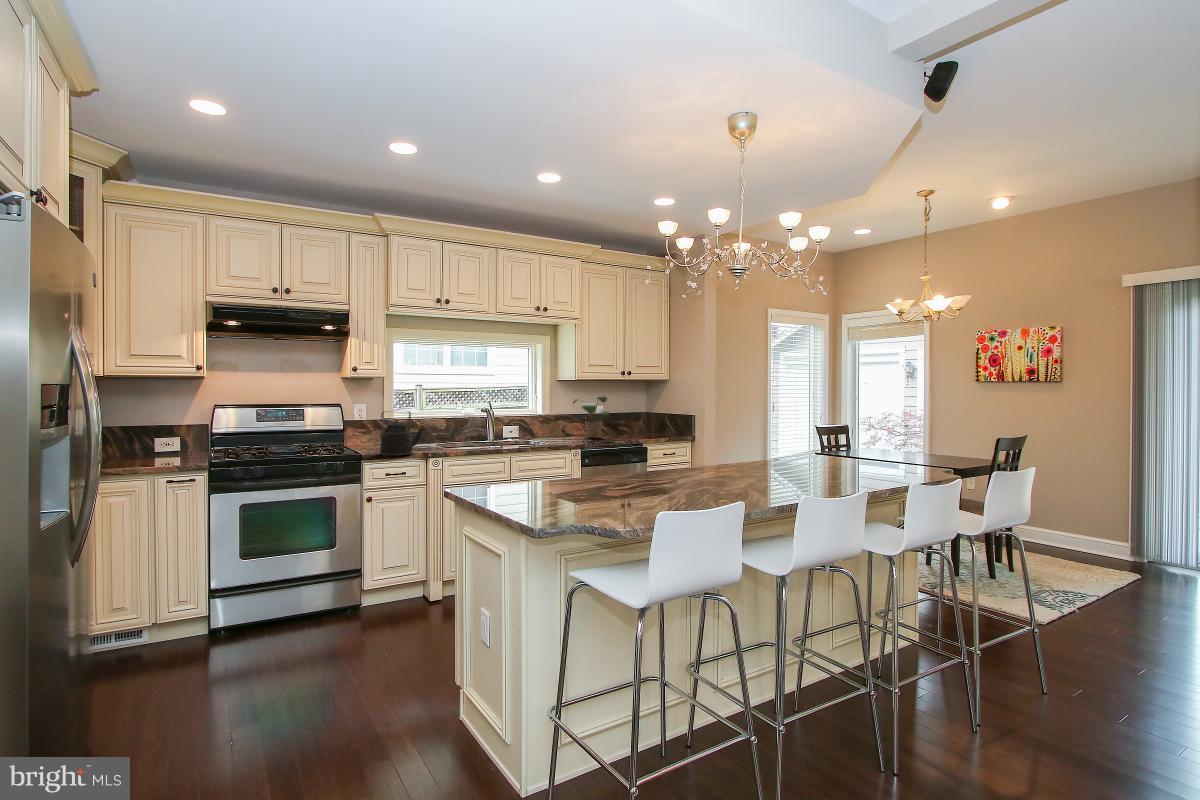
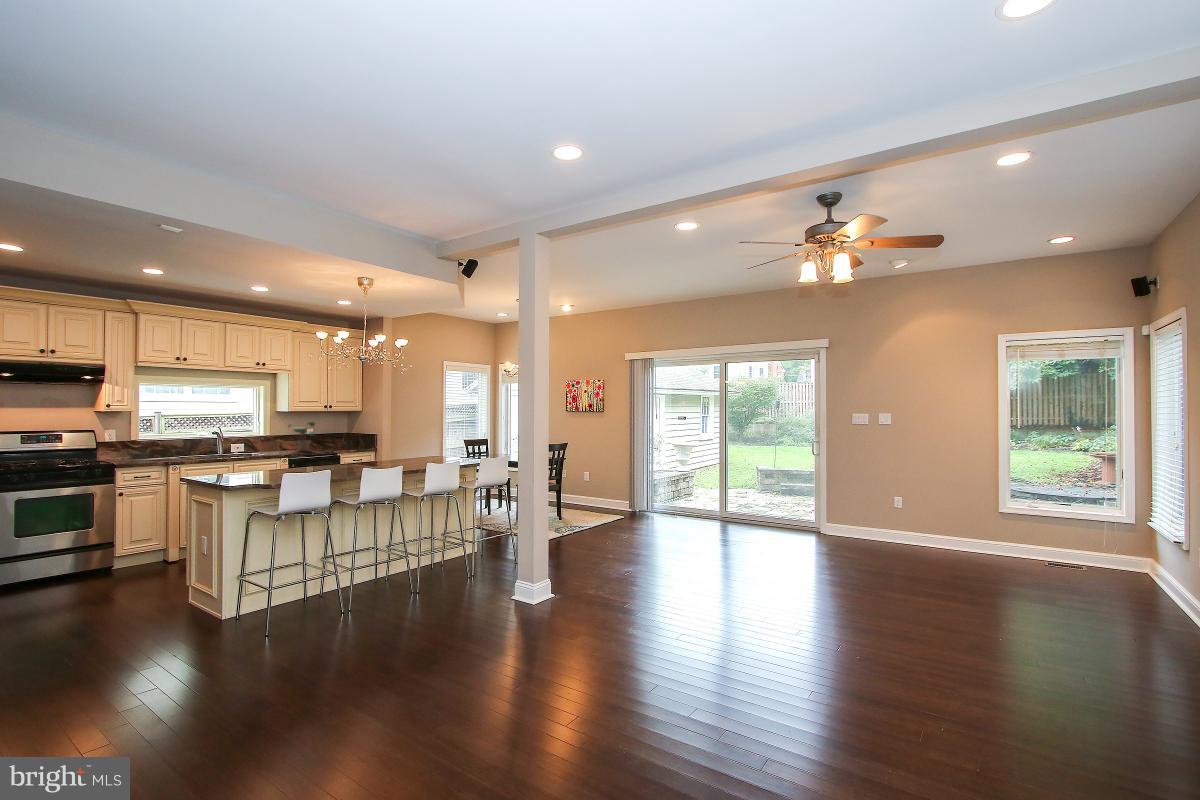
kettle: present [380,411,424,456] -> none [130,434,166,464]

